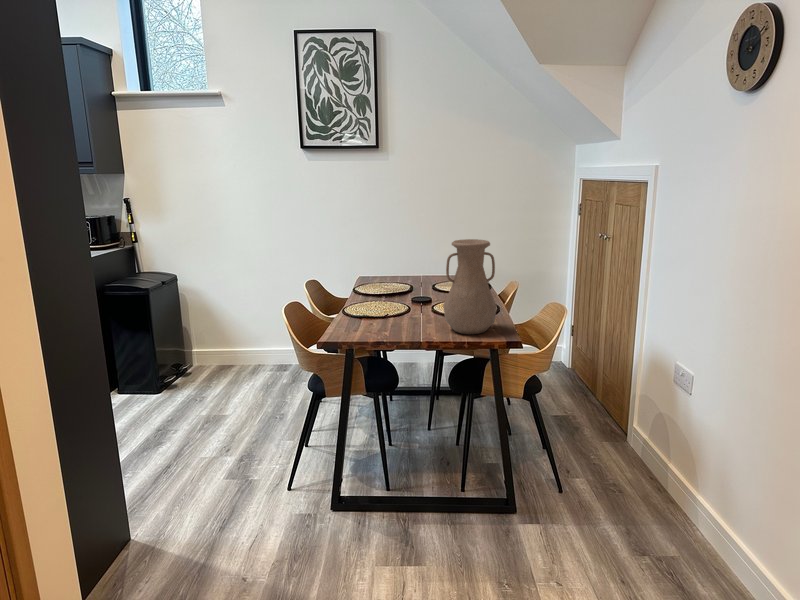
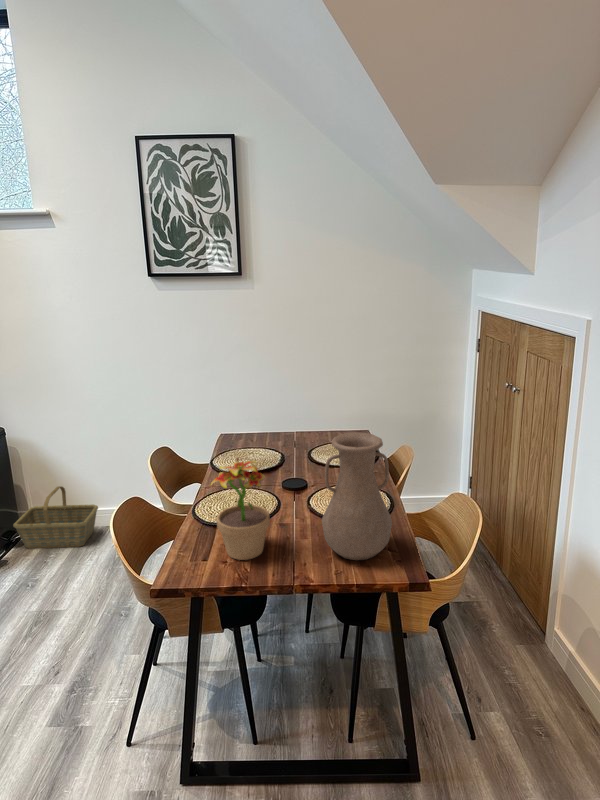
potted plant: none [360,255,404,333] -> present [211,458,270,560]
basket: none [181,328,251,378] -> present [13,486,98,548]

